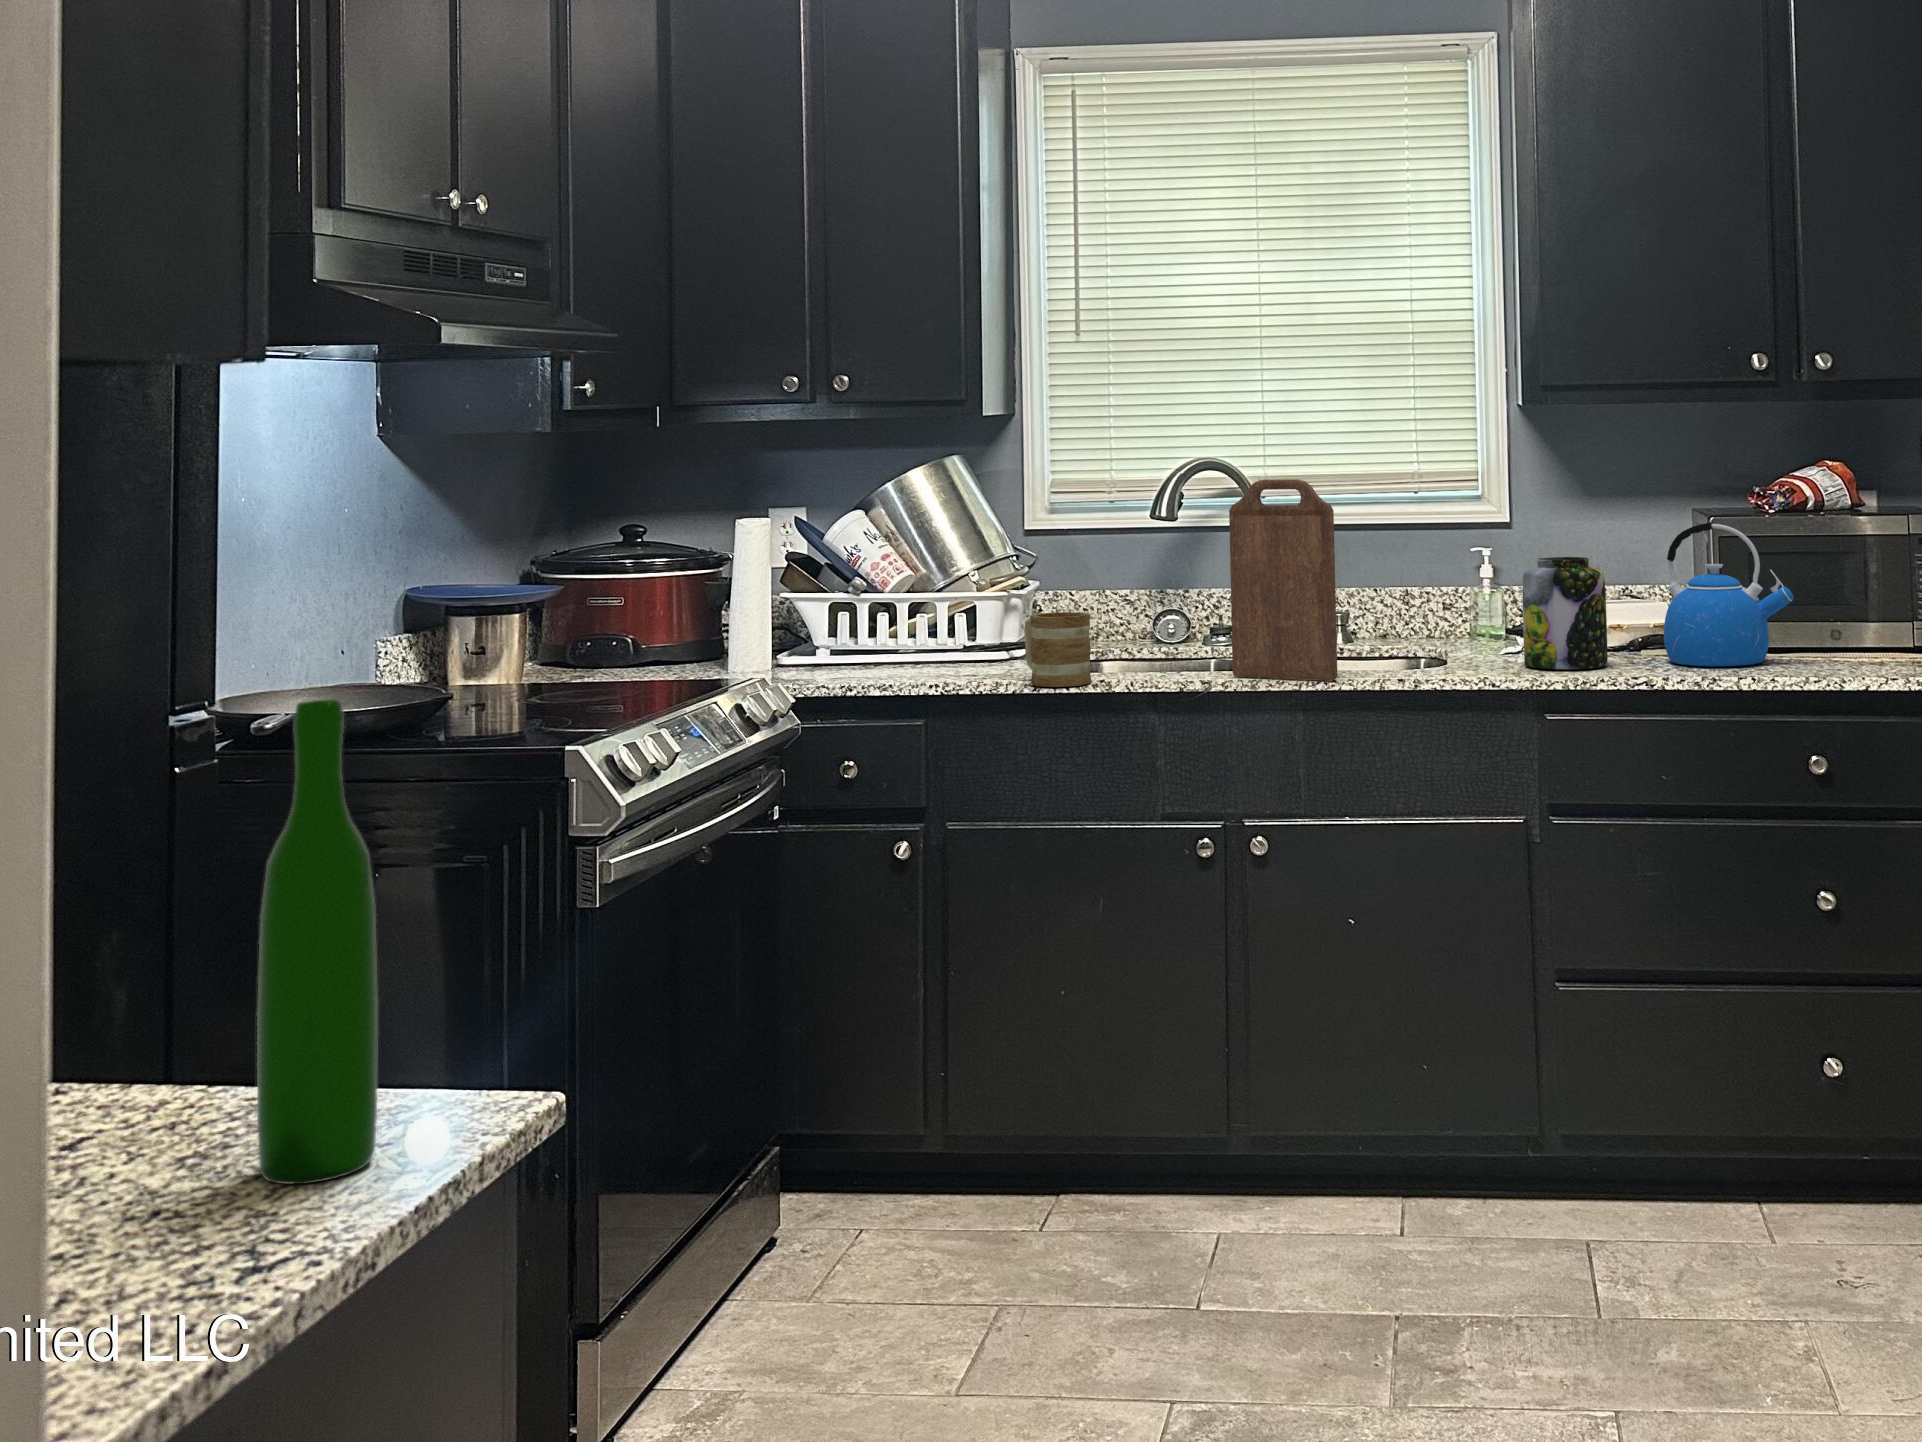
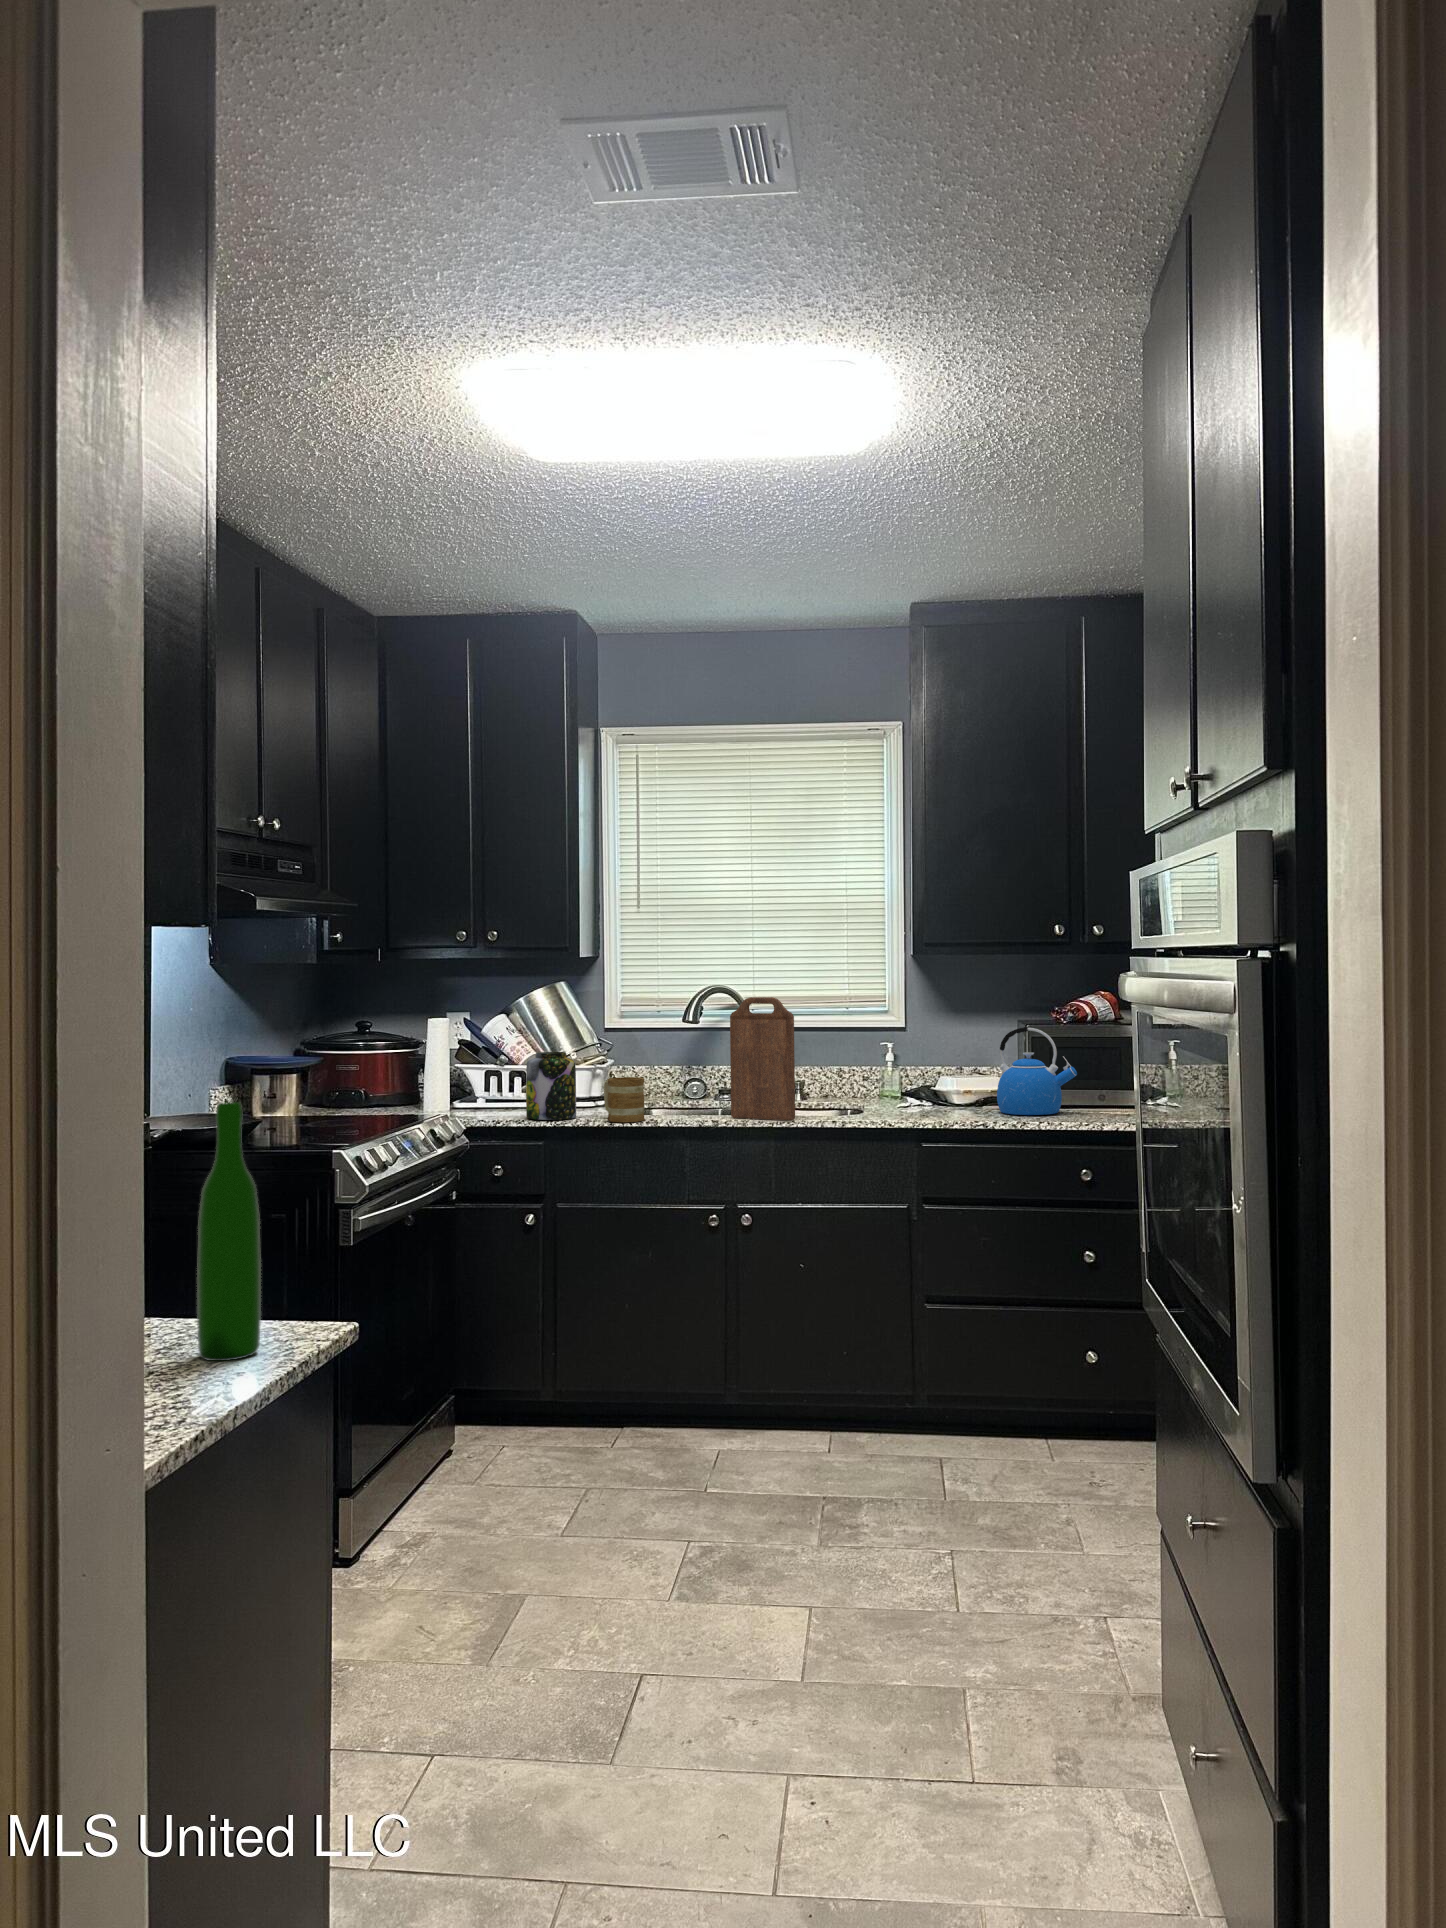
jar: present [1523,557,1608,669] -> present [526,1052,576,1120]

